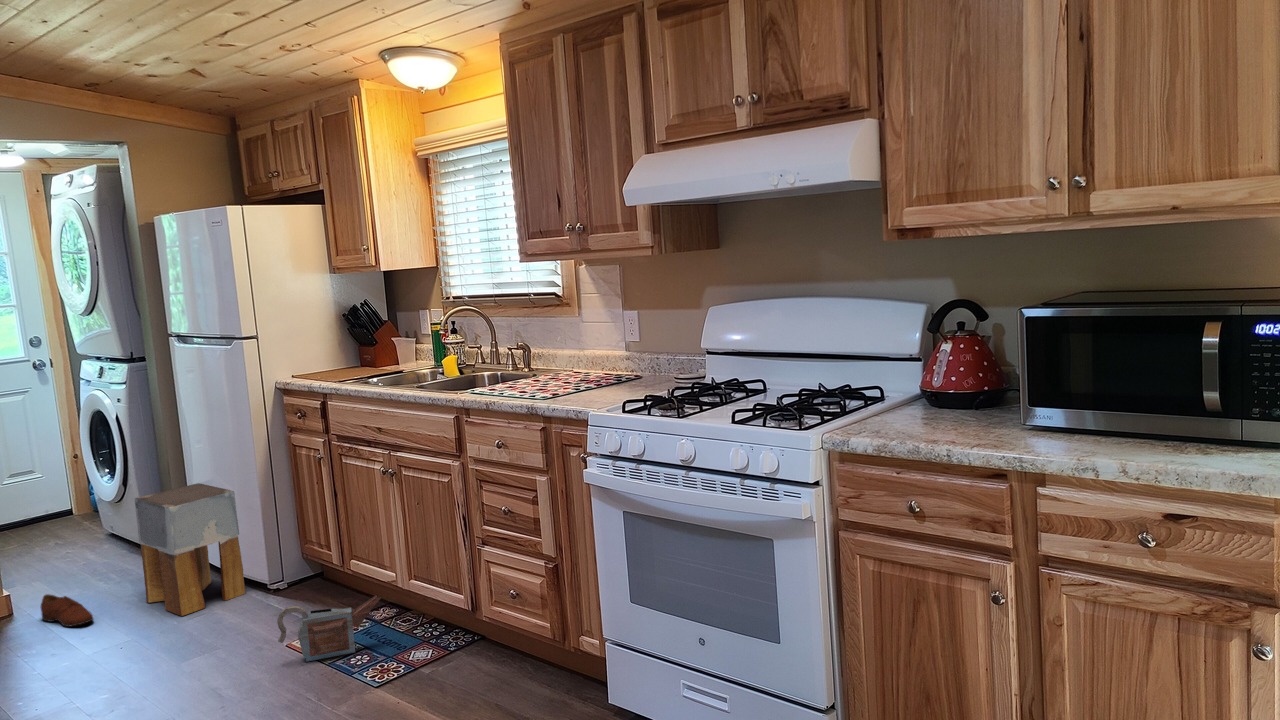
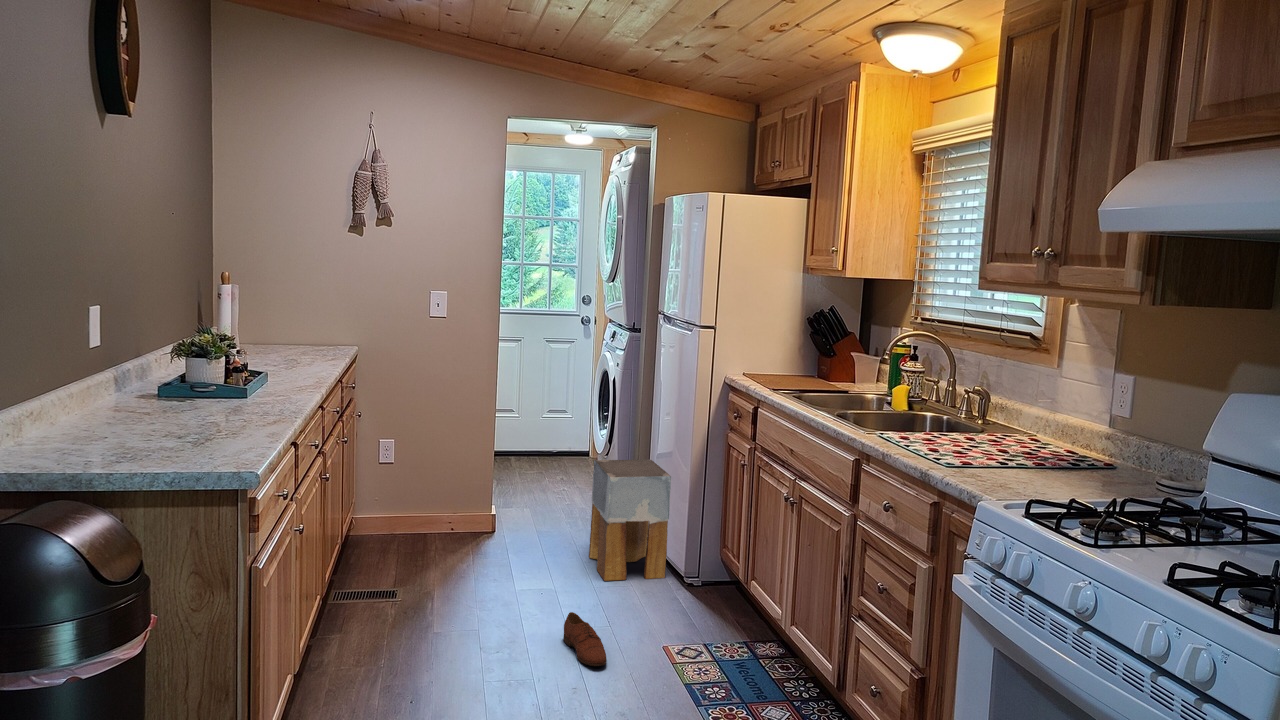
shoe: present [41,594,93,626] -> present [563,612,607,666]
watering can: present [277,595,381,662] -> none [648,610,753,681]

